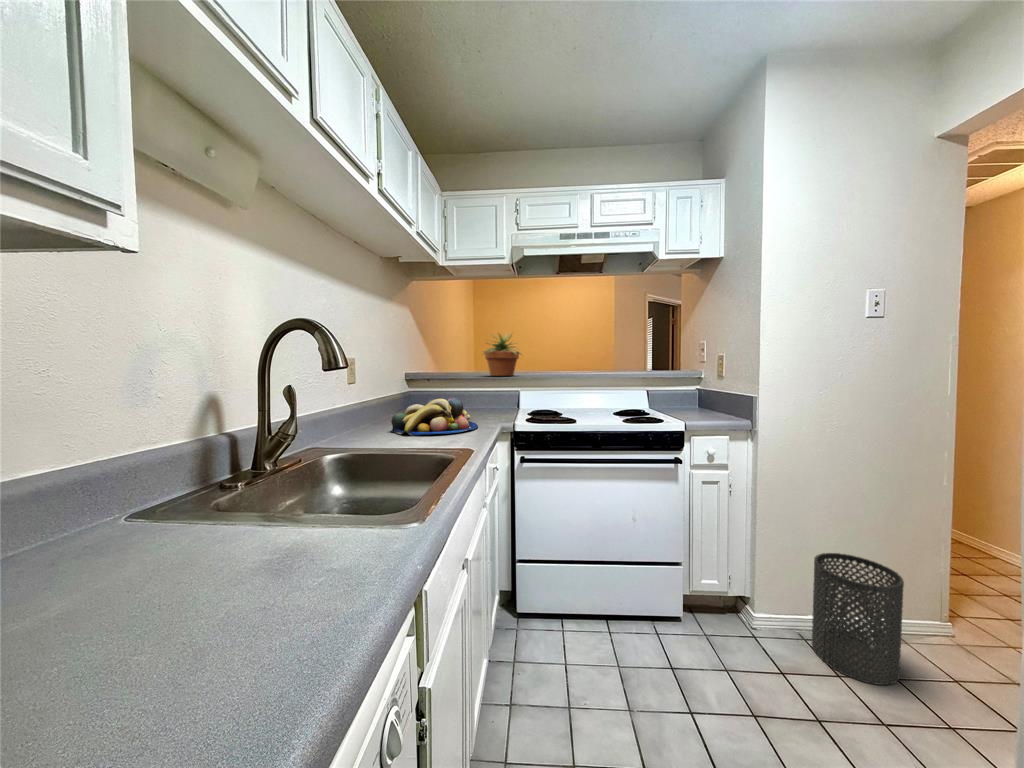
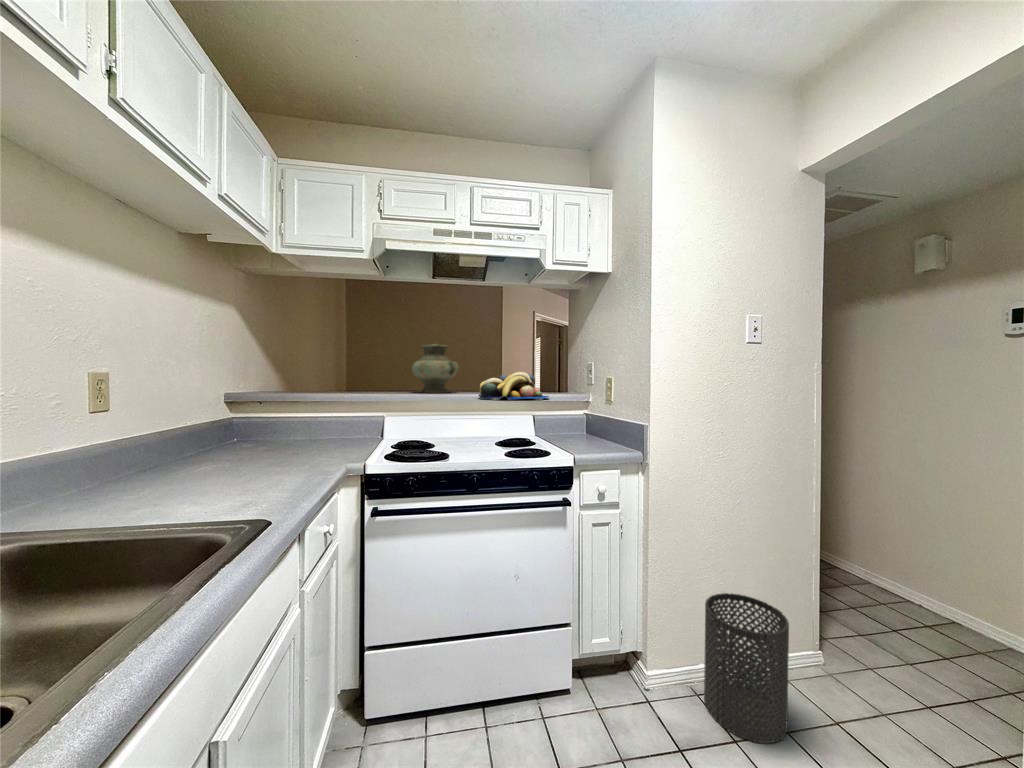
vase: none [536,330,576,372] -> present [412,344,459,393]
potted plant: present [484,334,522,376] -> none [333,344,390,399]
fruit bowl: present [391,398,478,435] -> present [478,372,549,400]

